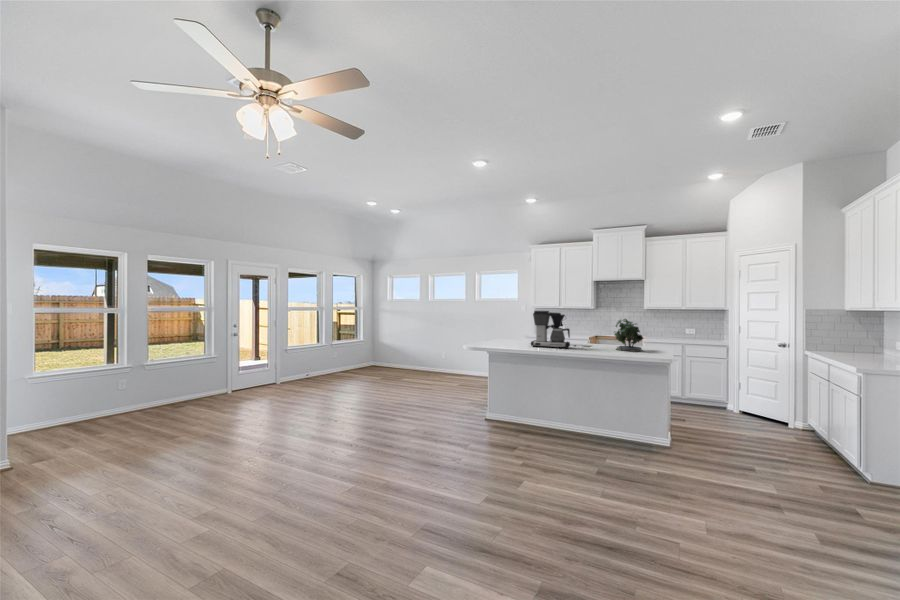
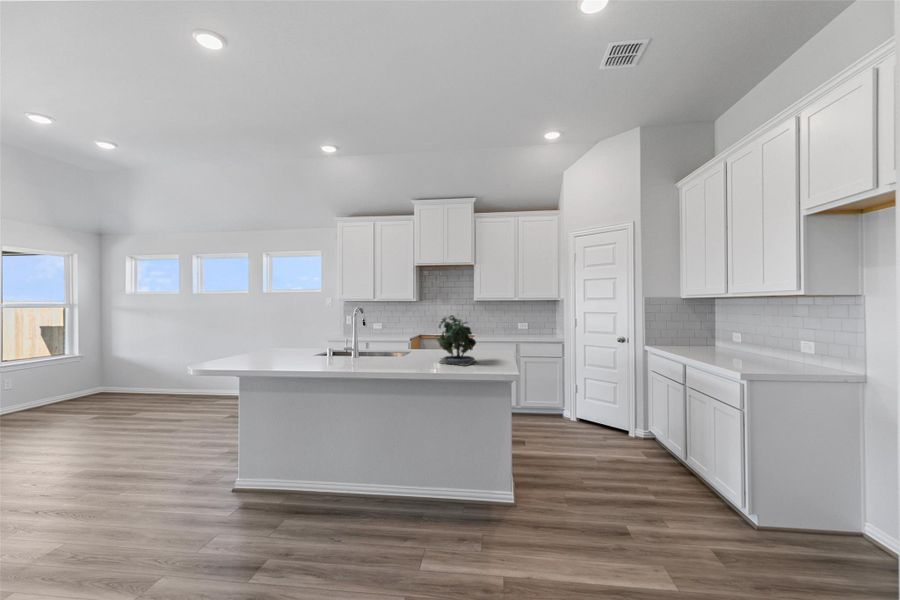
coffee maker: present [531,311,570,348] -> none [306,306,371,368]

